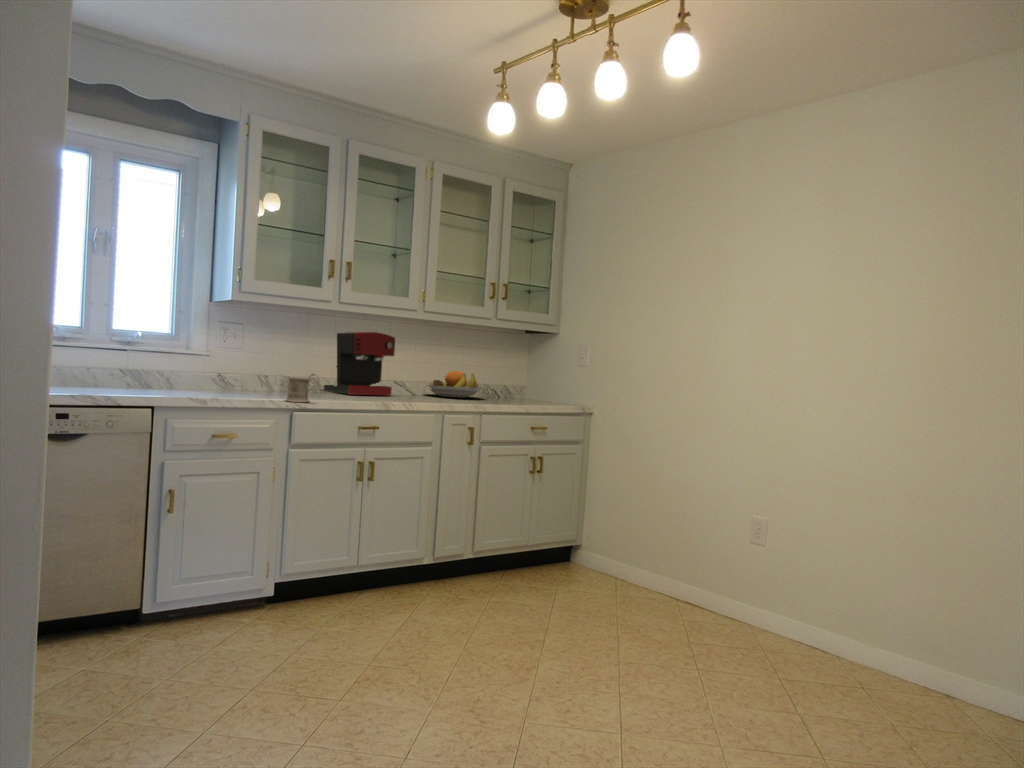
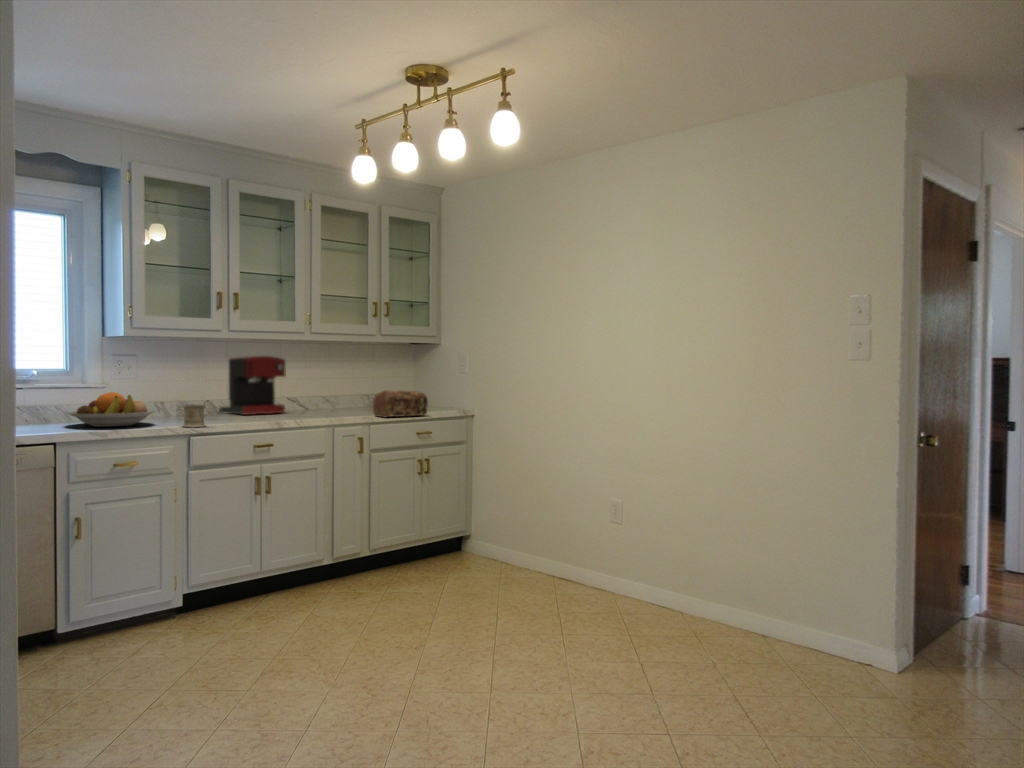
fruit bowl: present [427,371,484,398] -> present [67,392,156,427]
bread loaf: none [486,378,547,408] -> present [373,390,428,417]

